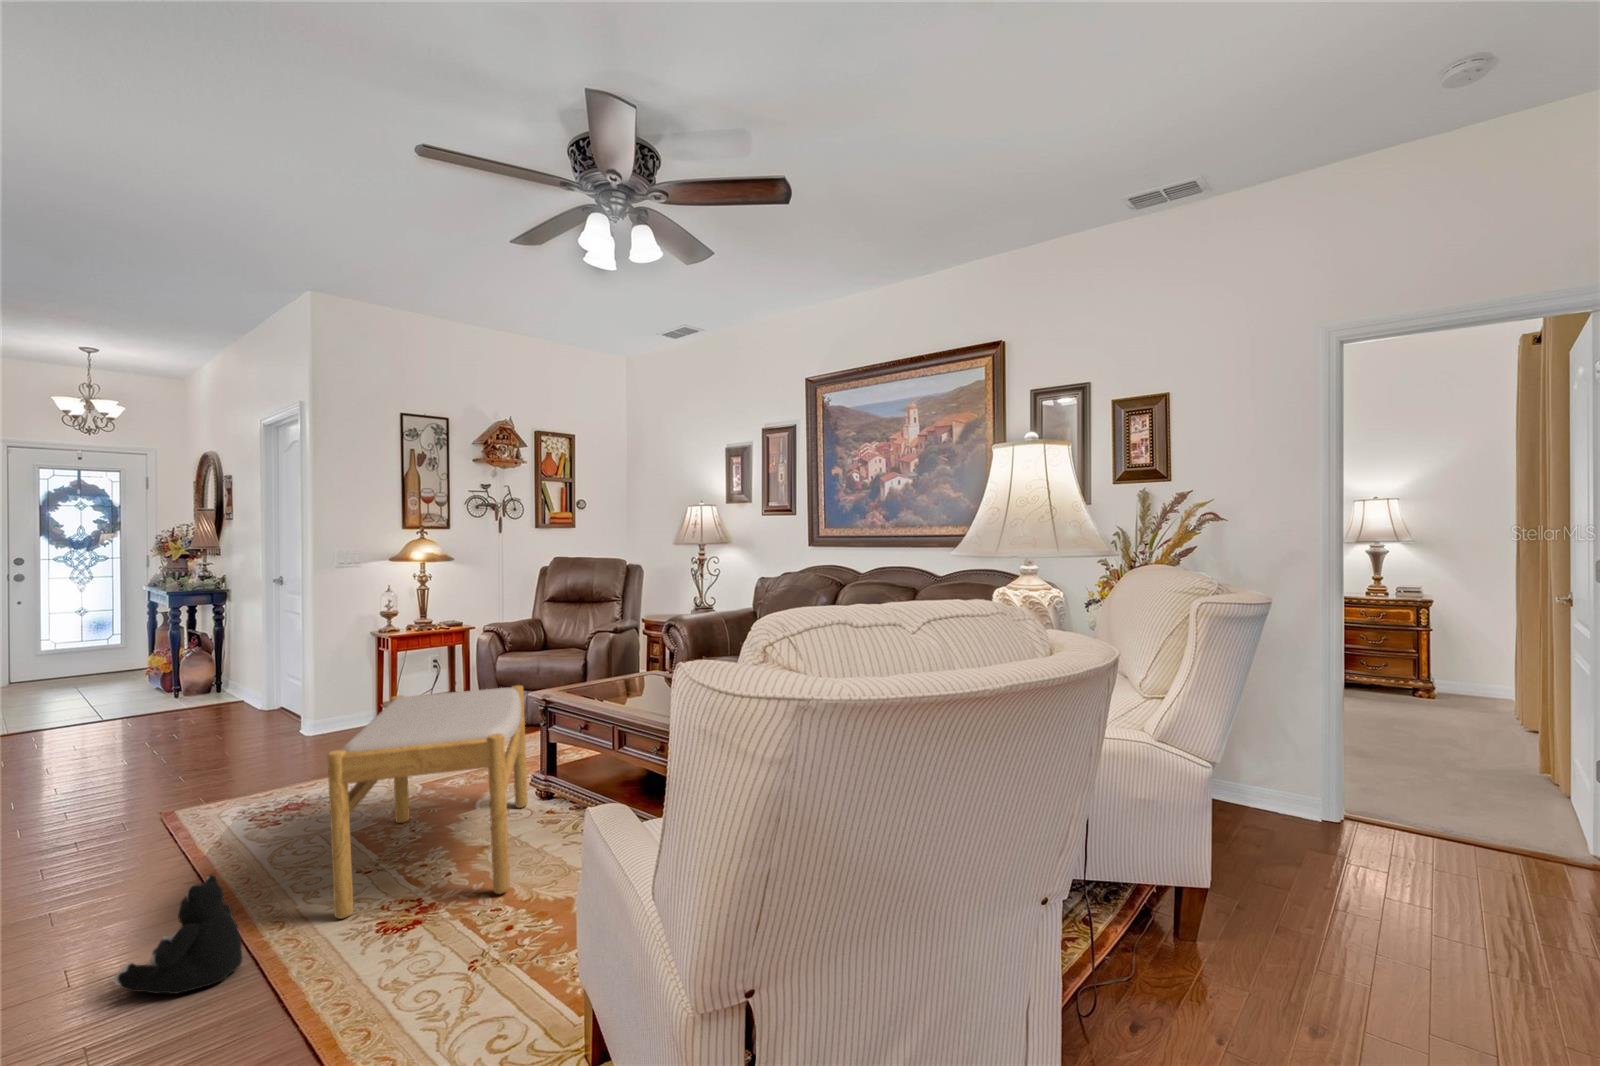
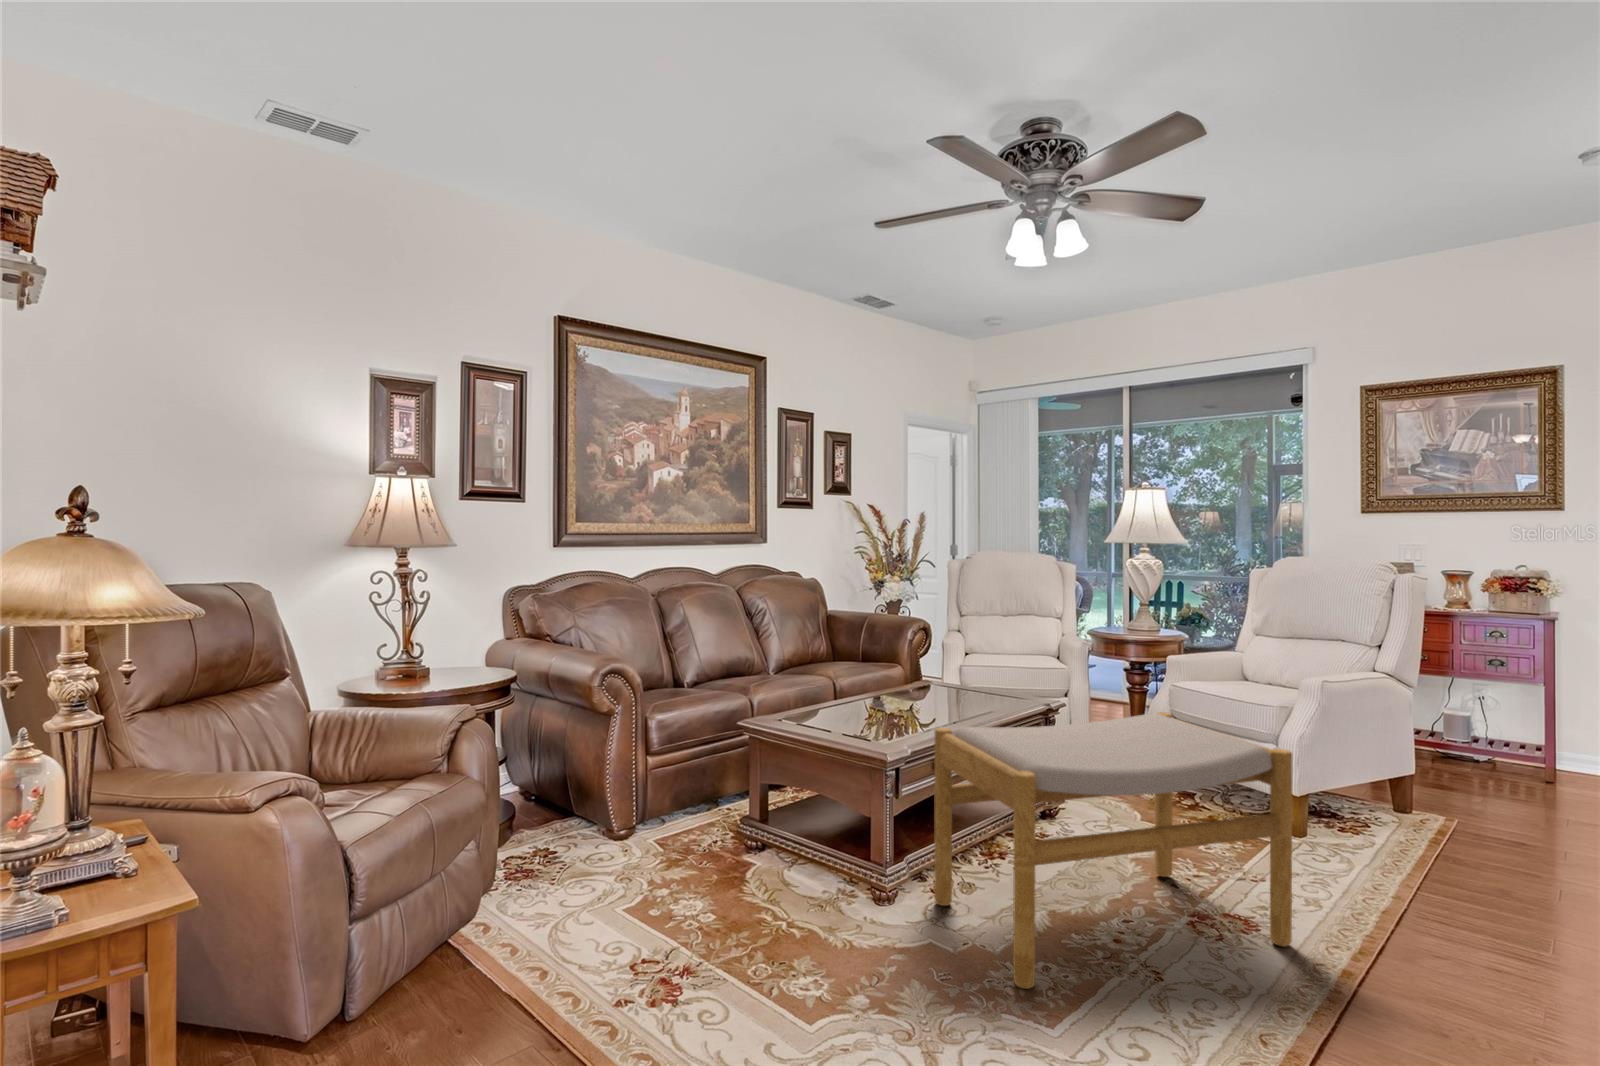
plush toy: present [113,875,242,994] -> none [1407,872,1546,1016]

